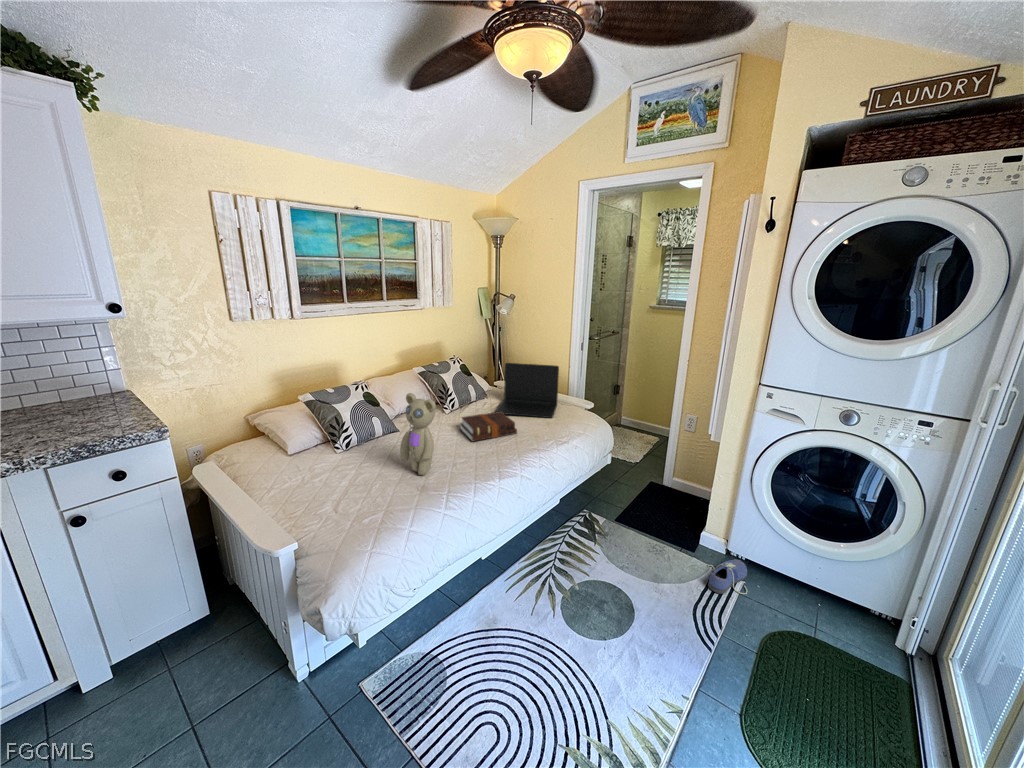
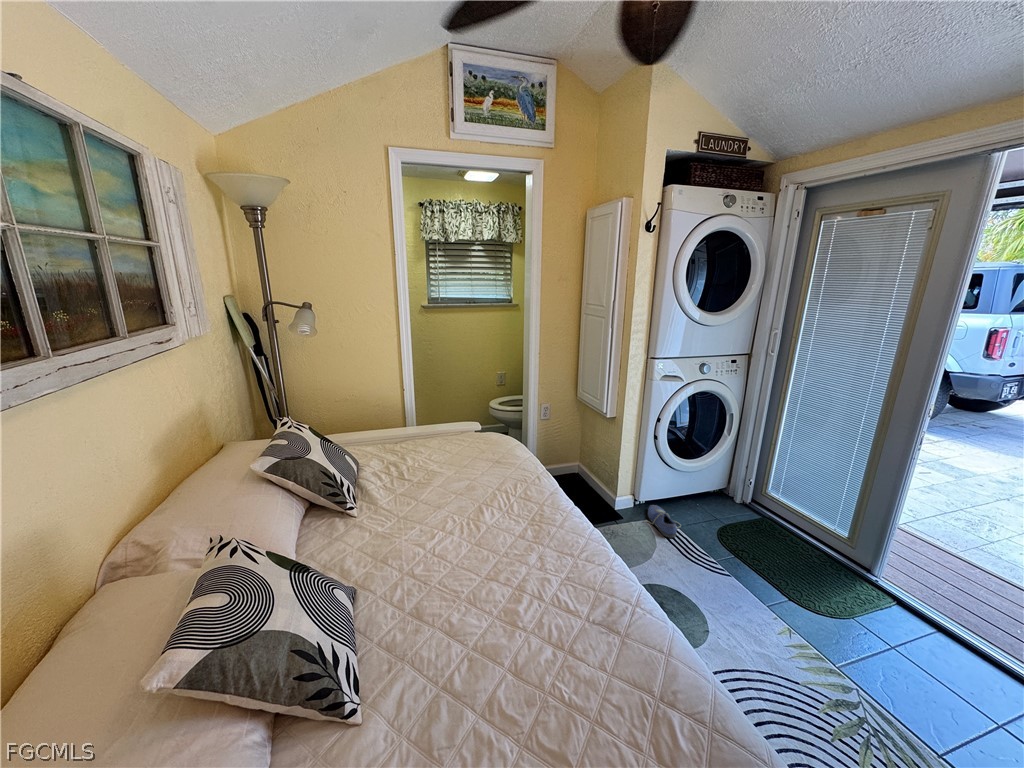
laptop: present [495,363,559,418] -> none [398,388,500,477]
teddy bear: present [400,393,436,475] -> none [523,479,609,616]
hardback book: present [460,412,517,441] -> none [447,469,517,526]

